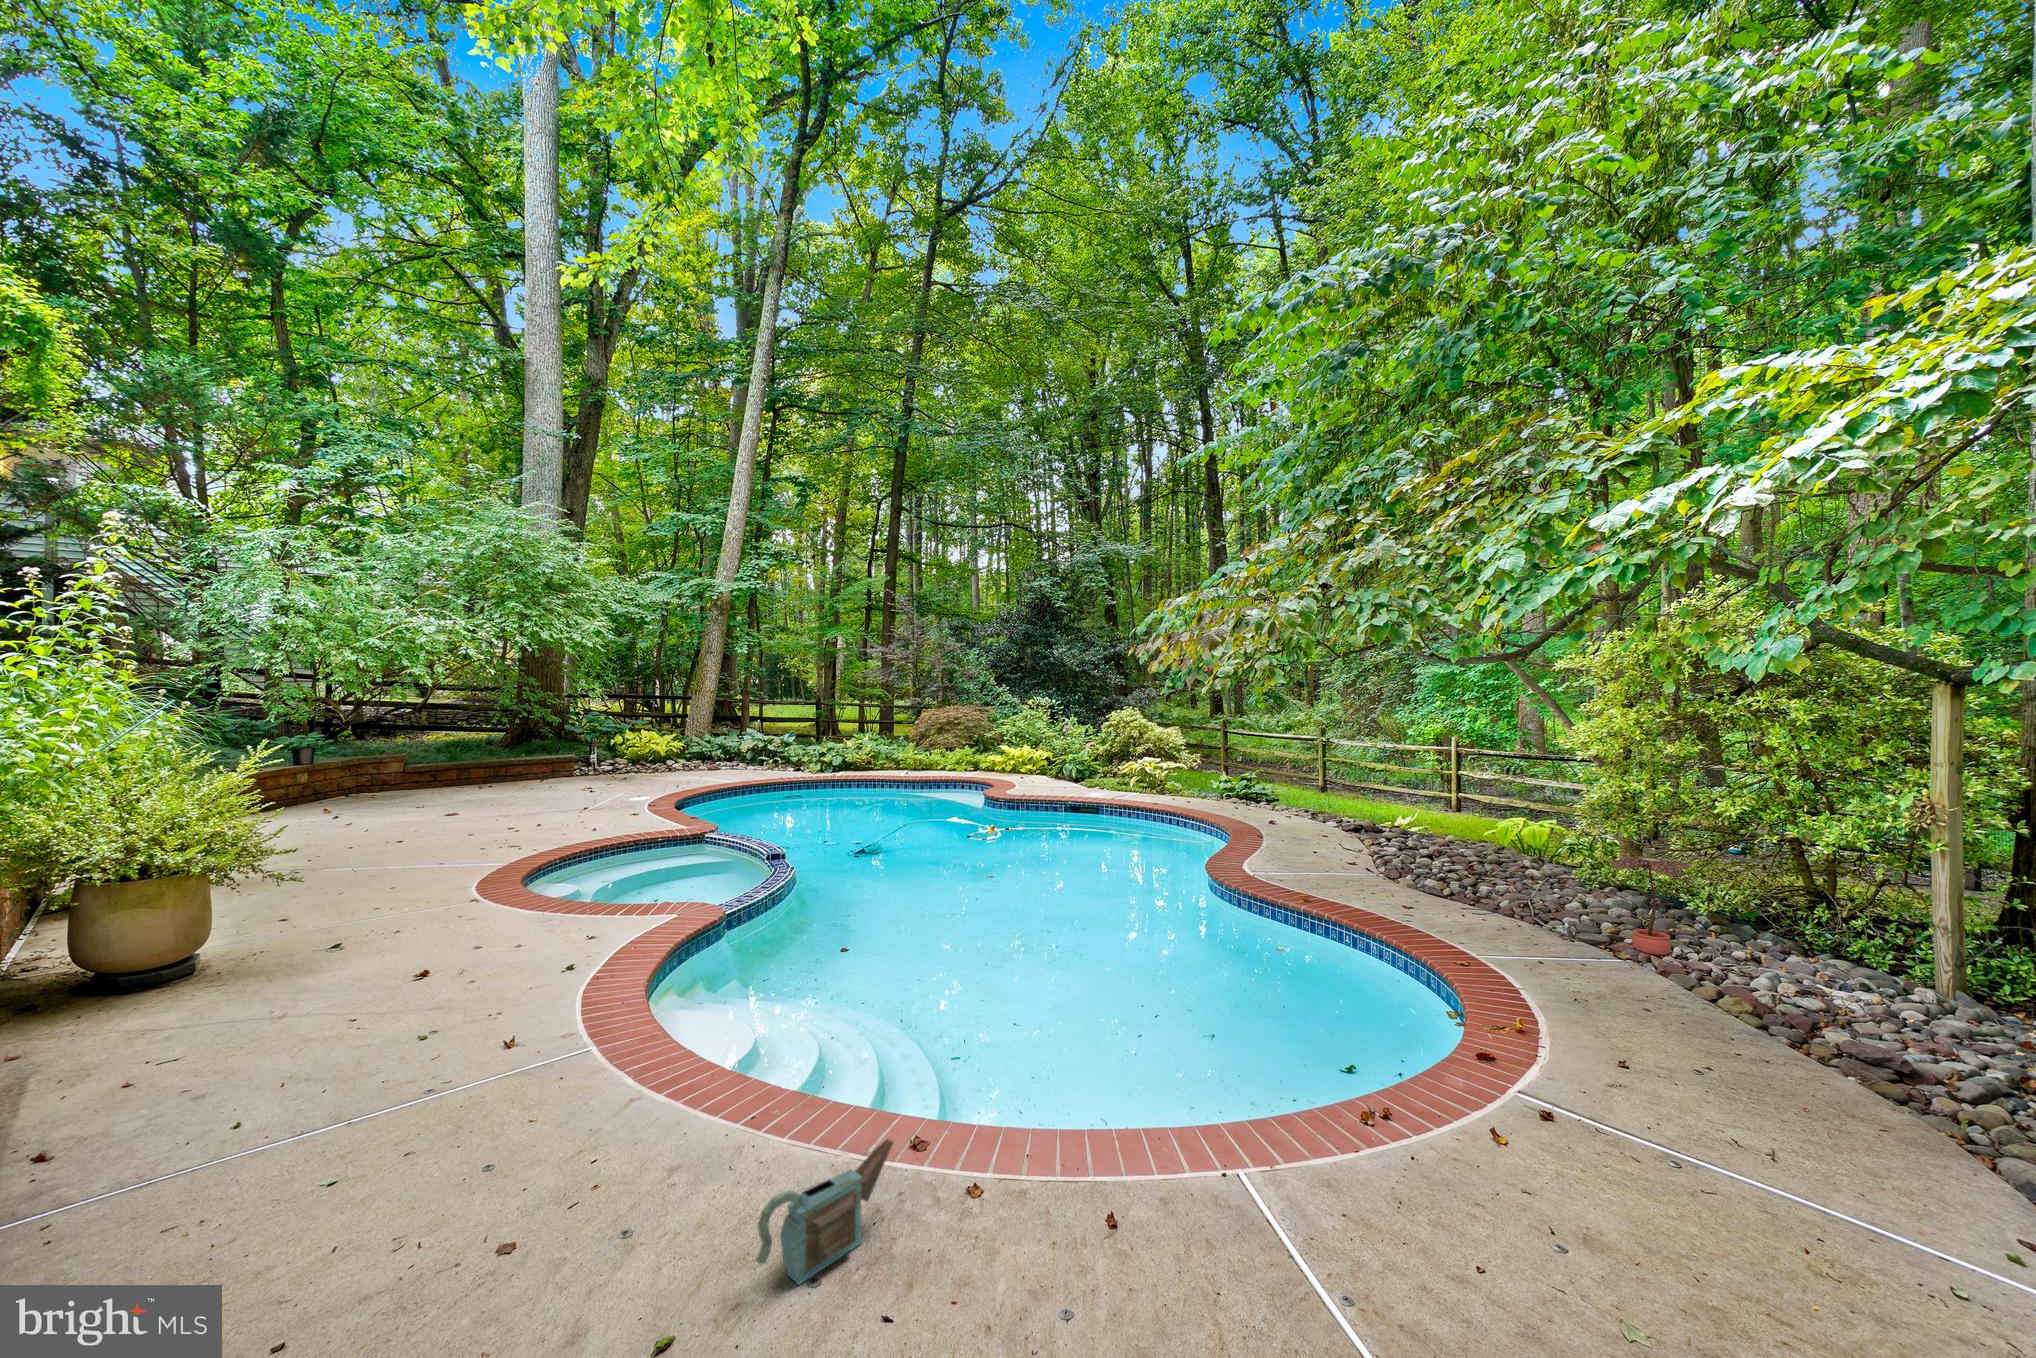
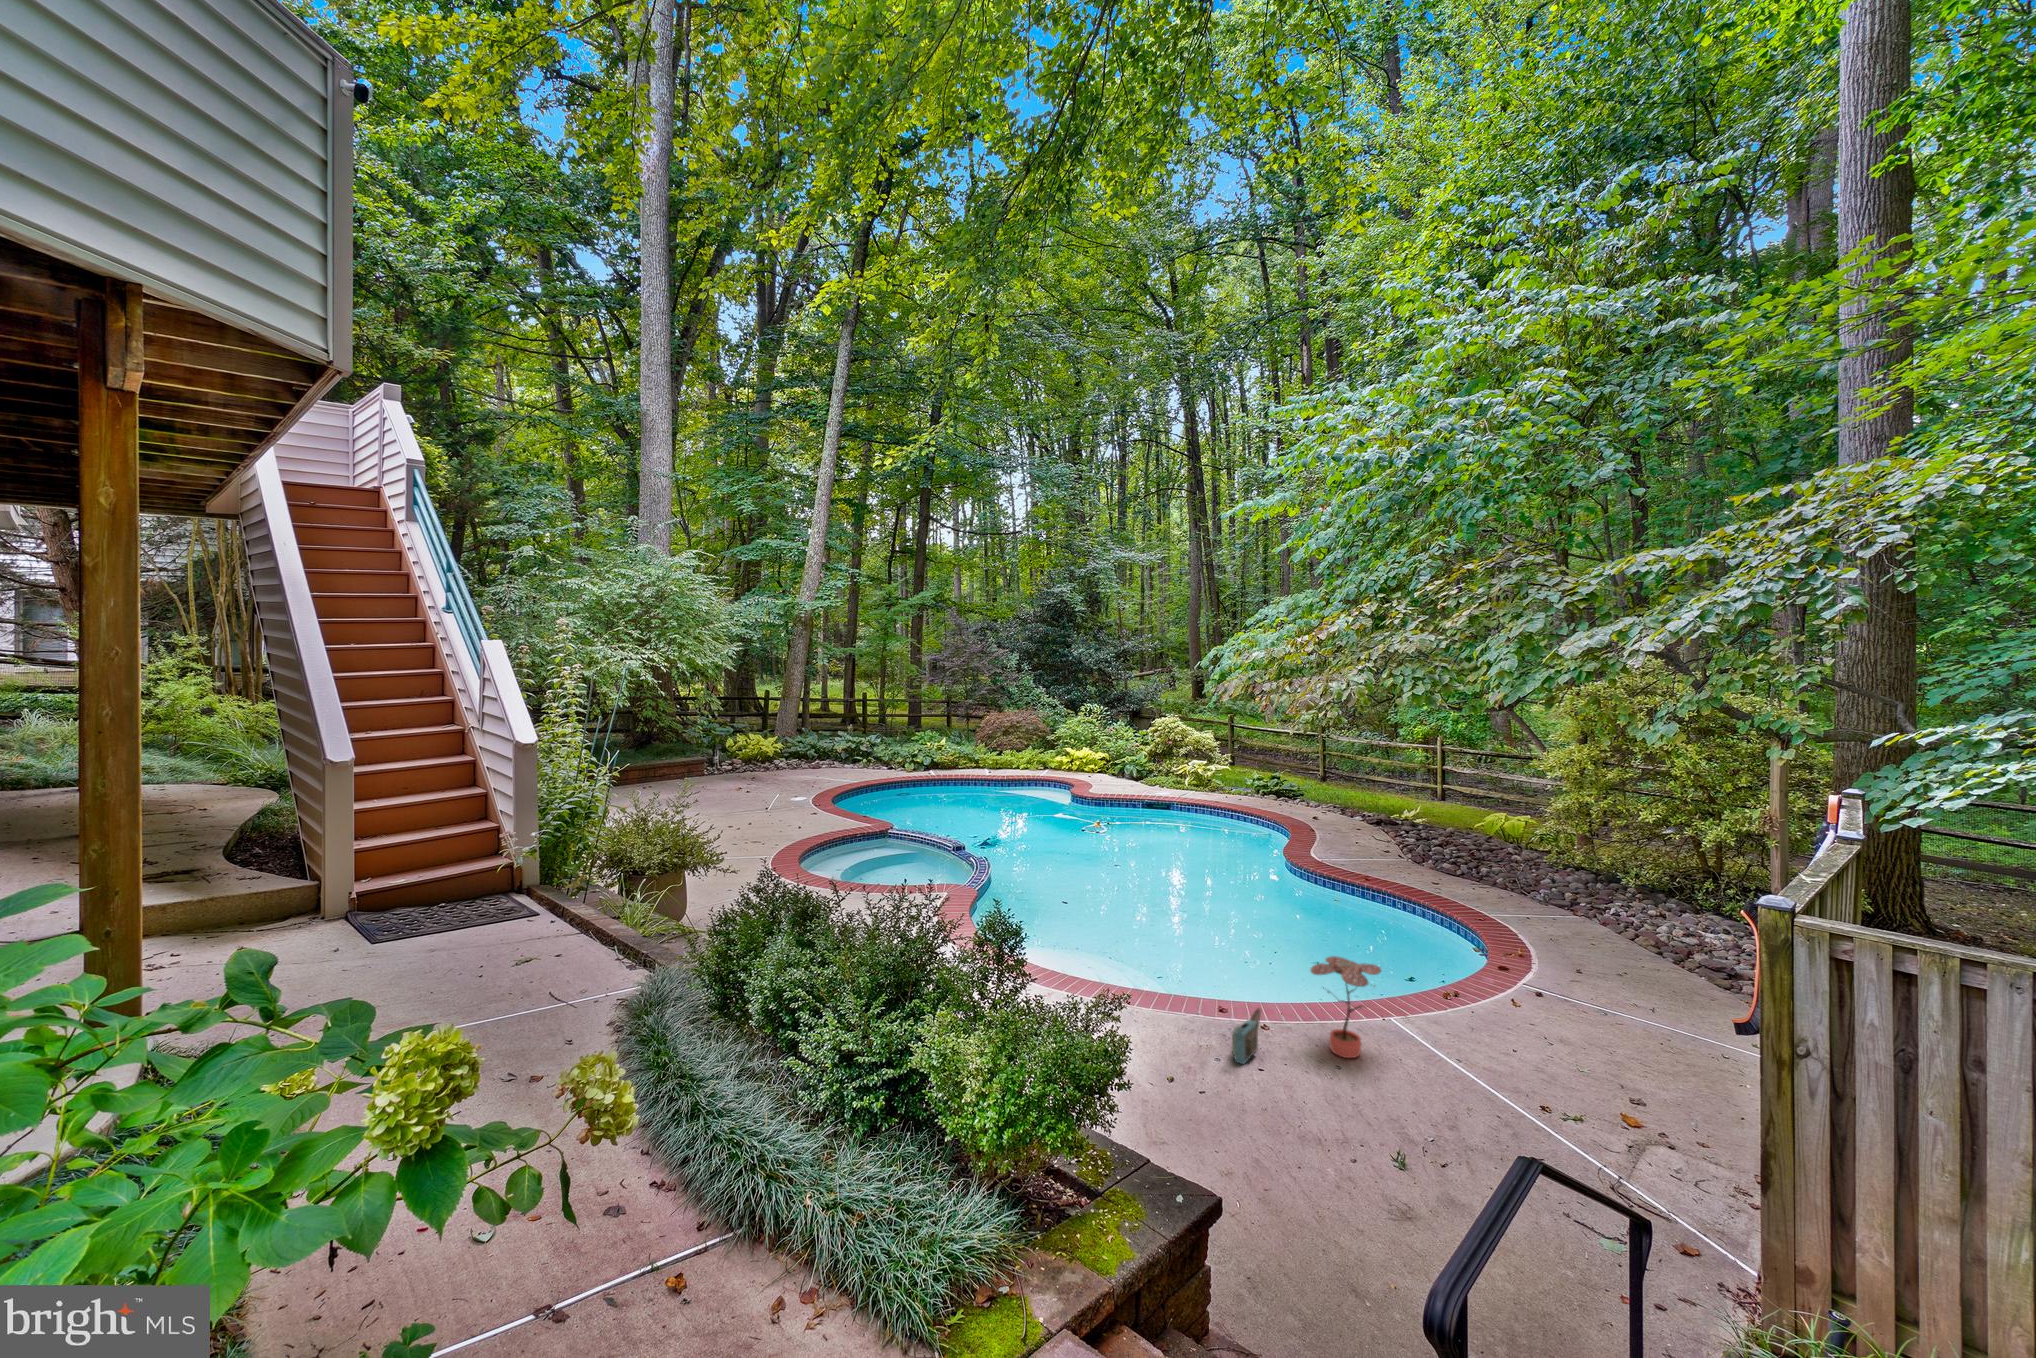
potted plant: present [1611,856,1690,955] -> present [1311,956,1381,1058]

